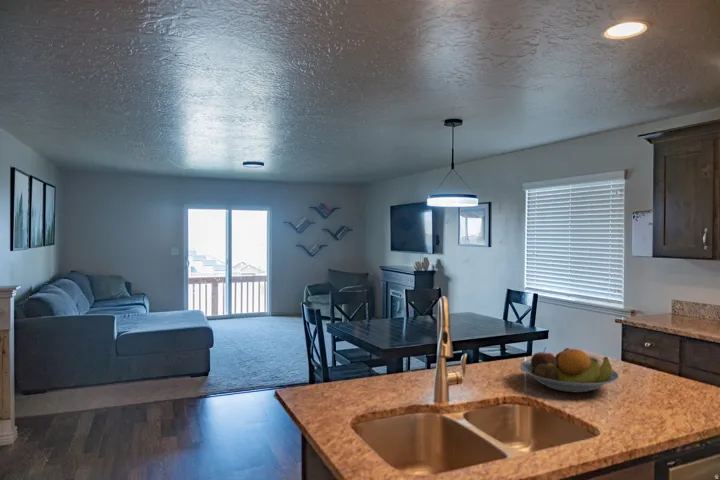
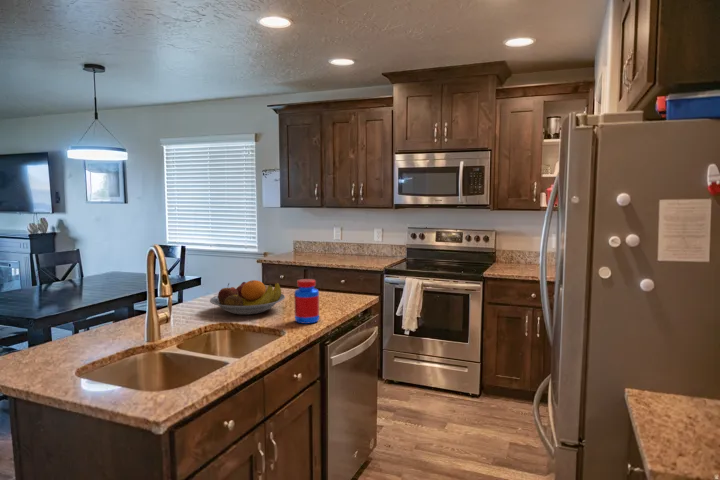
jar: none [623,360,663,426] -> present [294,279,319,324]

